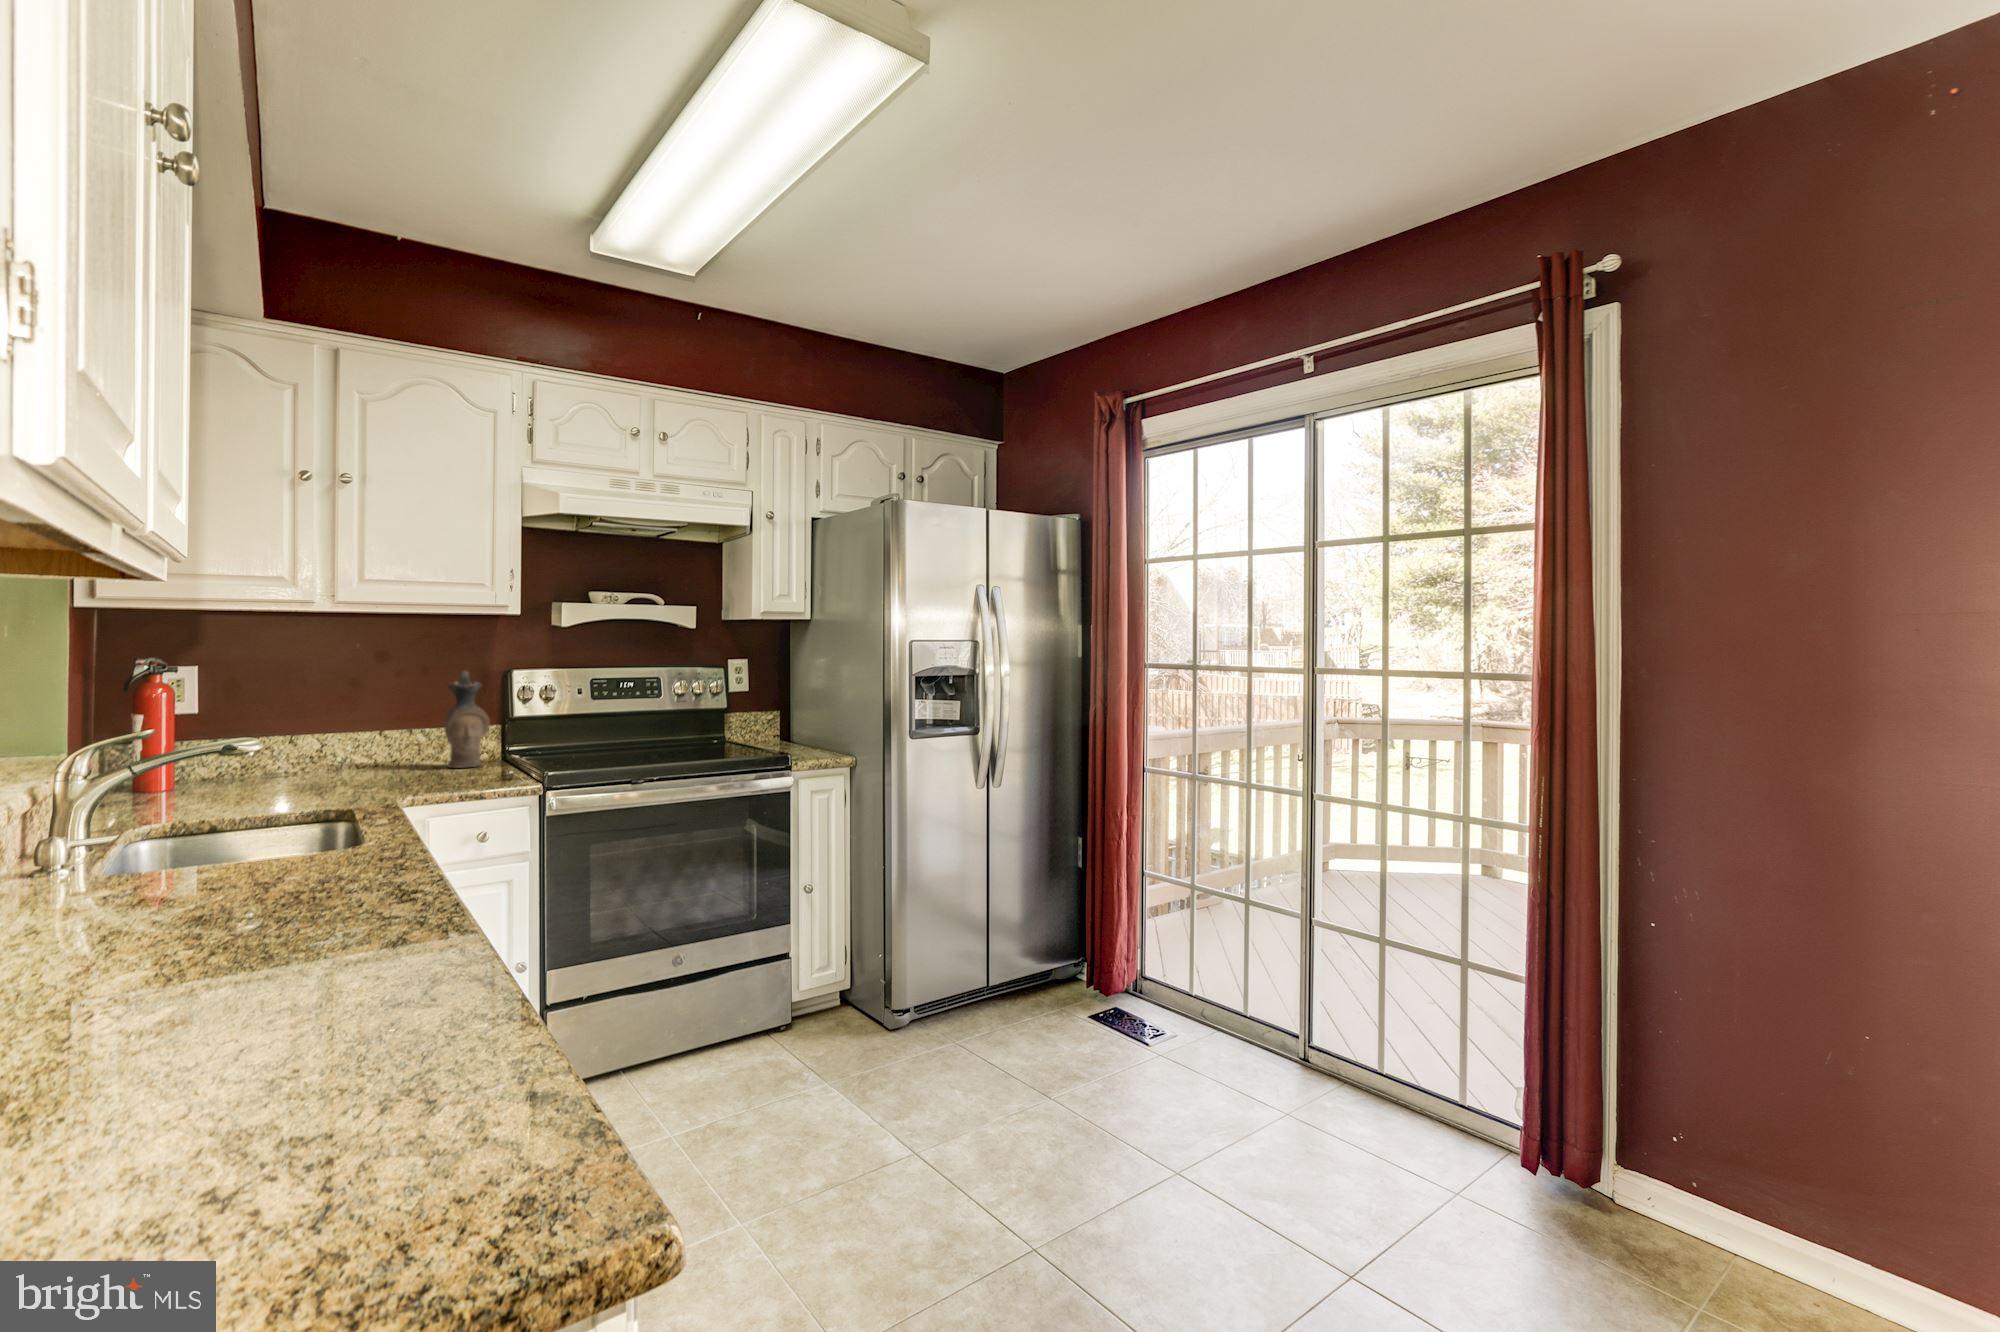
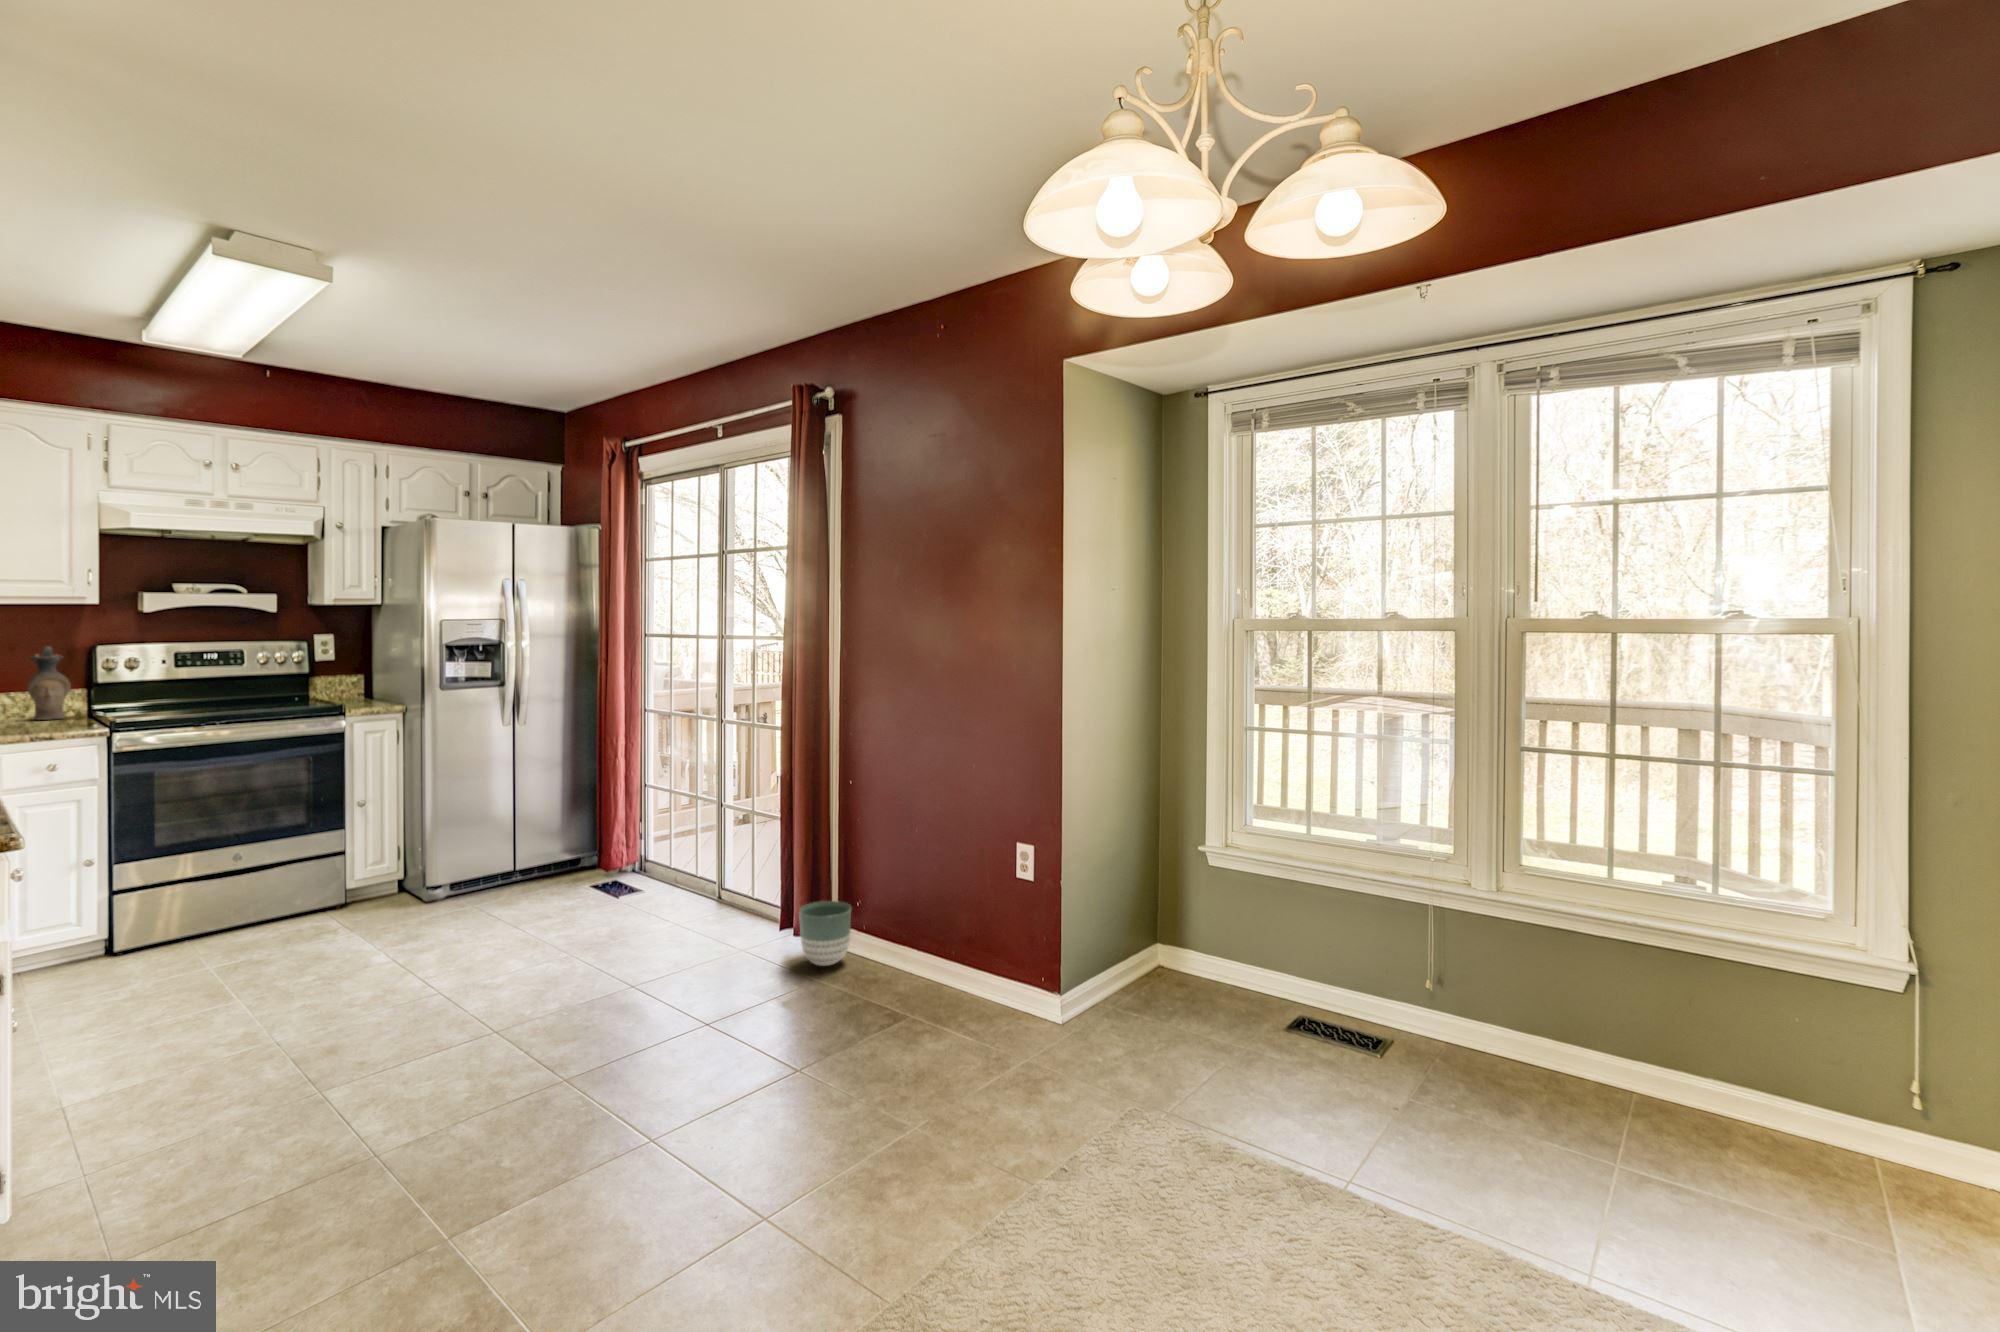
planter: none [1603,1132,1714,1261] -> present [799,901,851,966]

